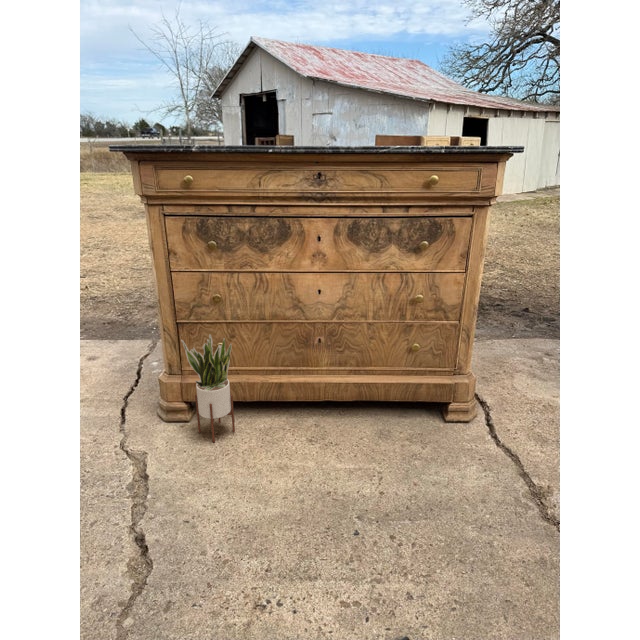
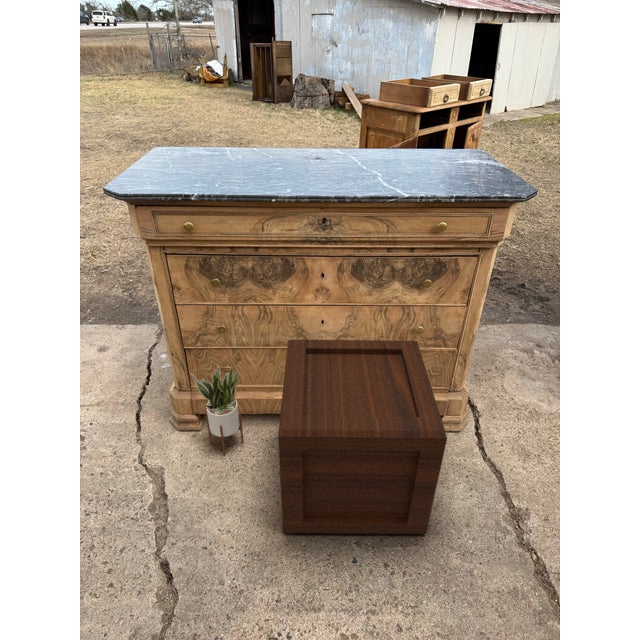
wooden crate: none [271,308,452,508] -> present [278,339,447,534]

